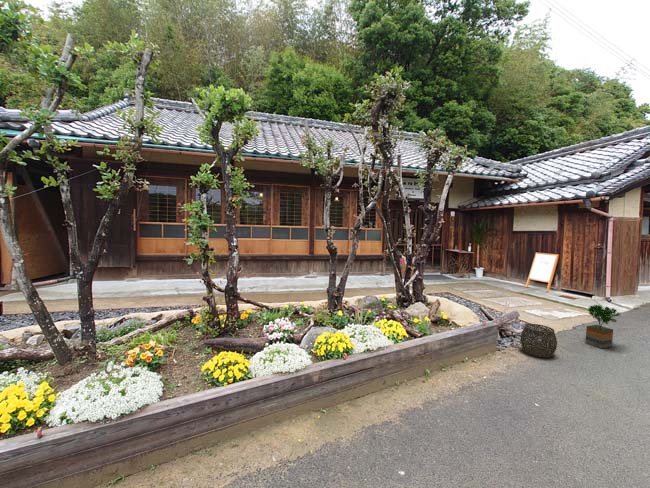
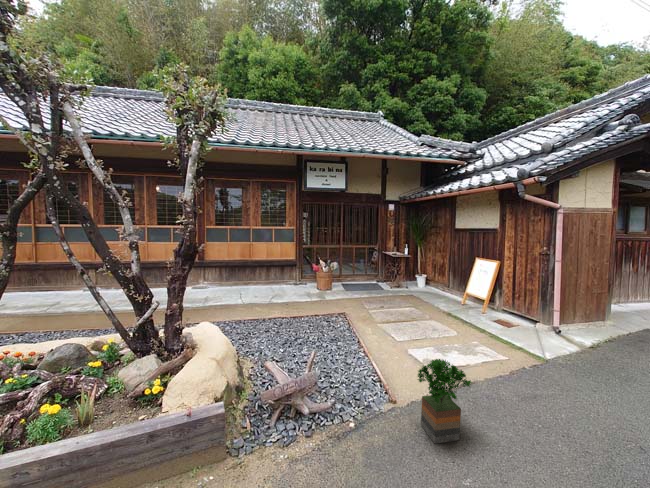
woven basket: present [520,324,557,358] -> none [270,393,326,467]

